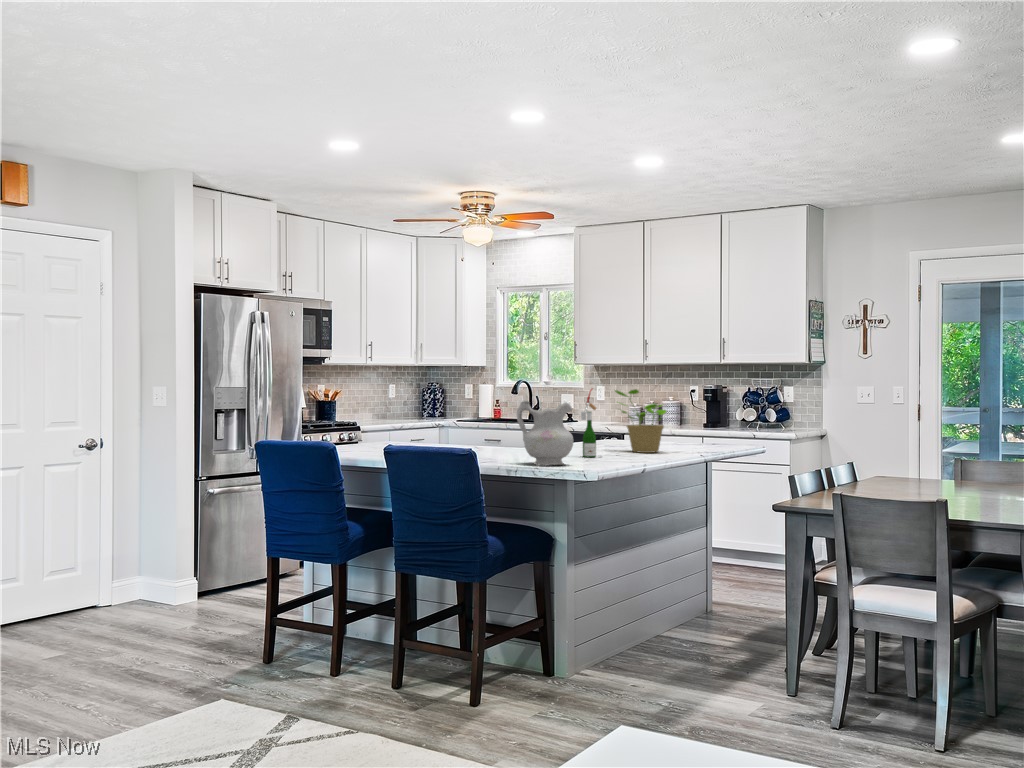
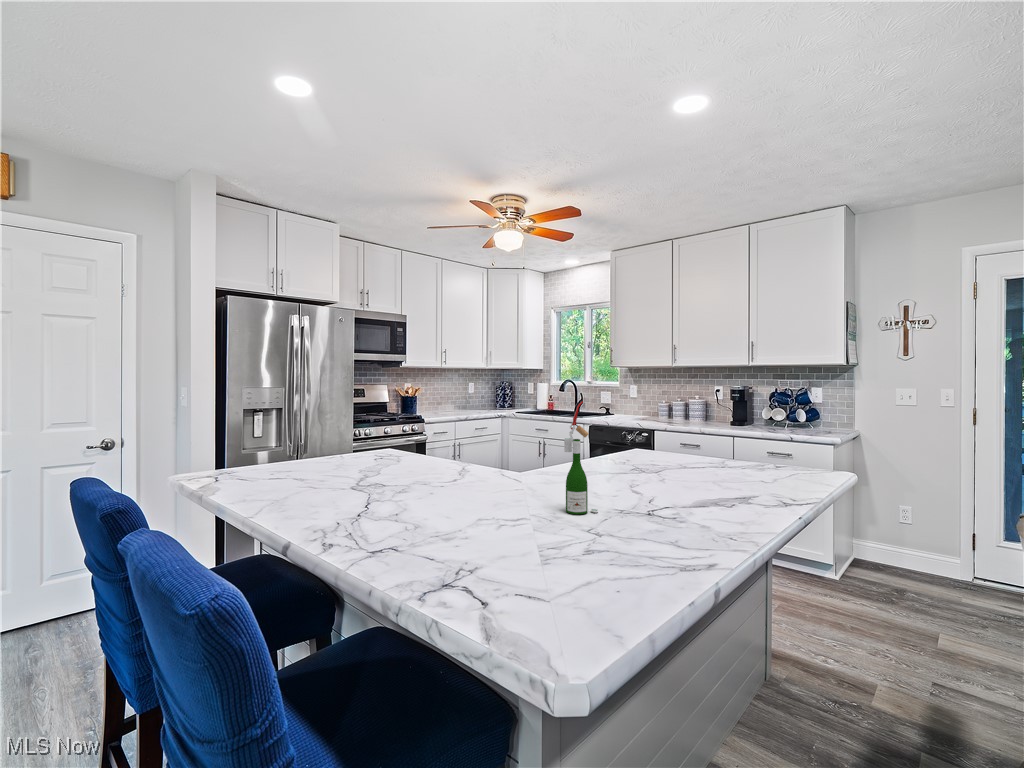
potted plant: present [615,389,666,453] -> none [625,399,704,491]
ceramic pitcher: present [517,401,573,465] -> none [403,435,513,575]

